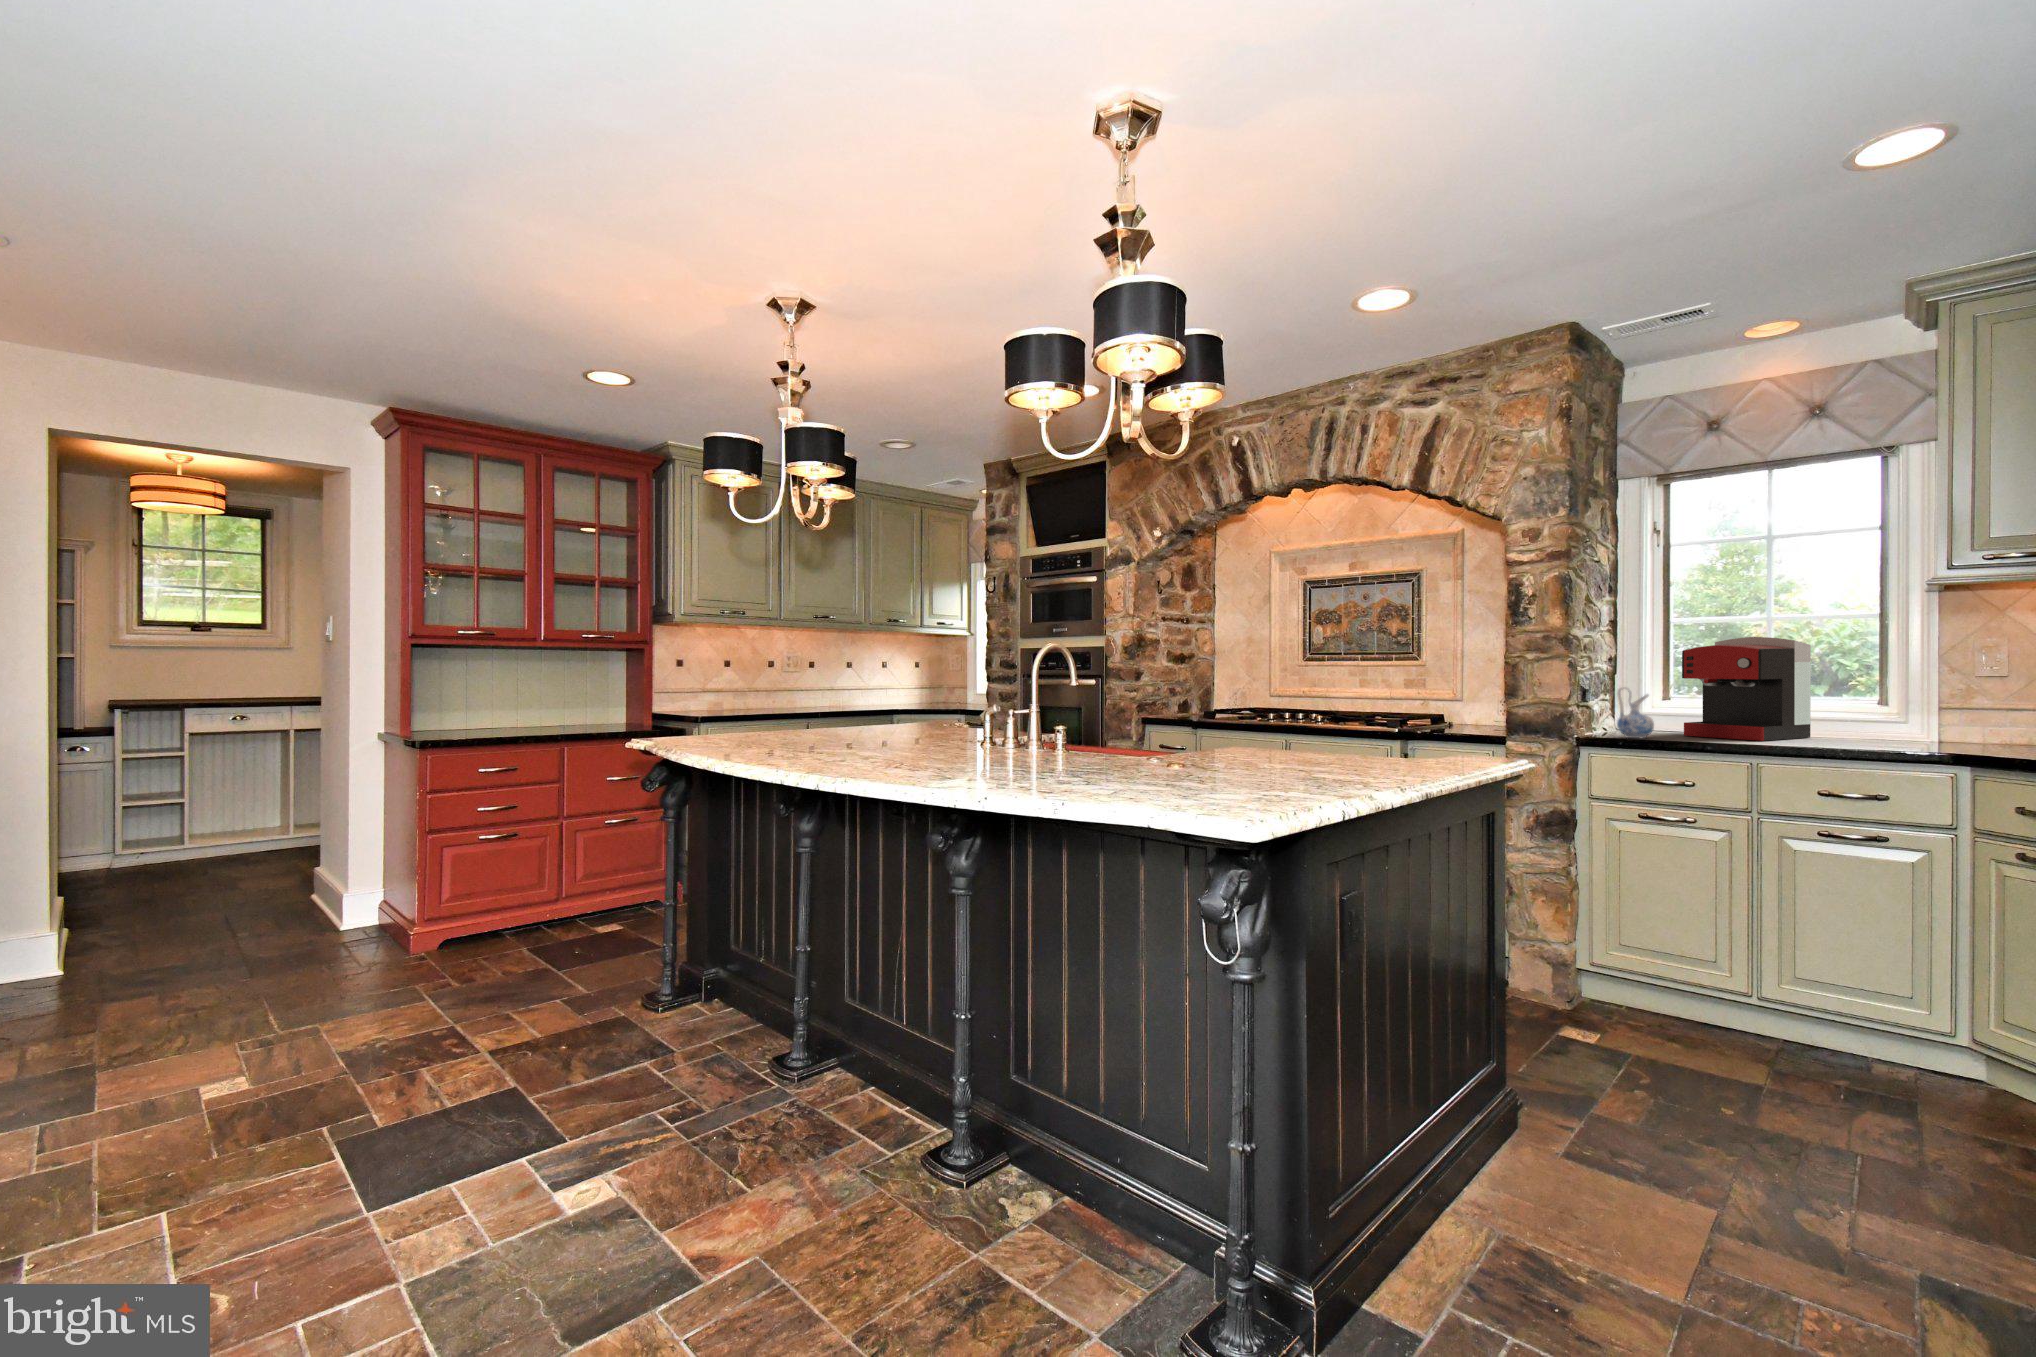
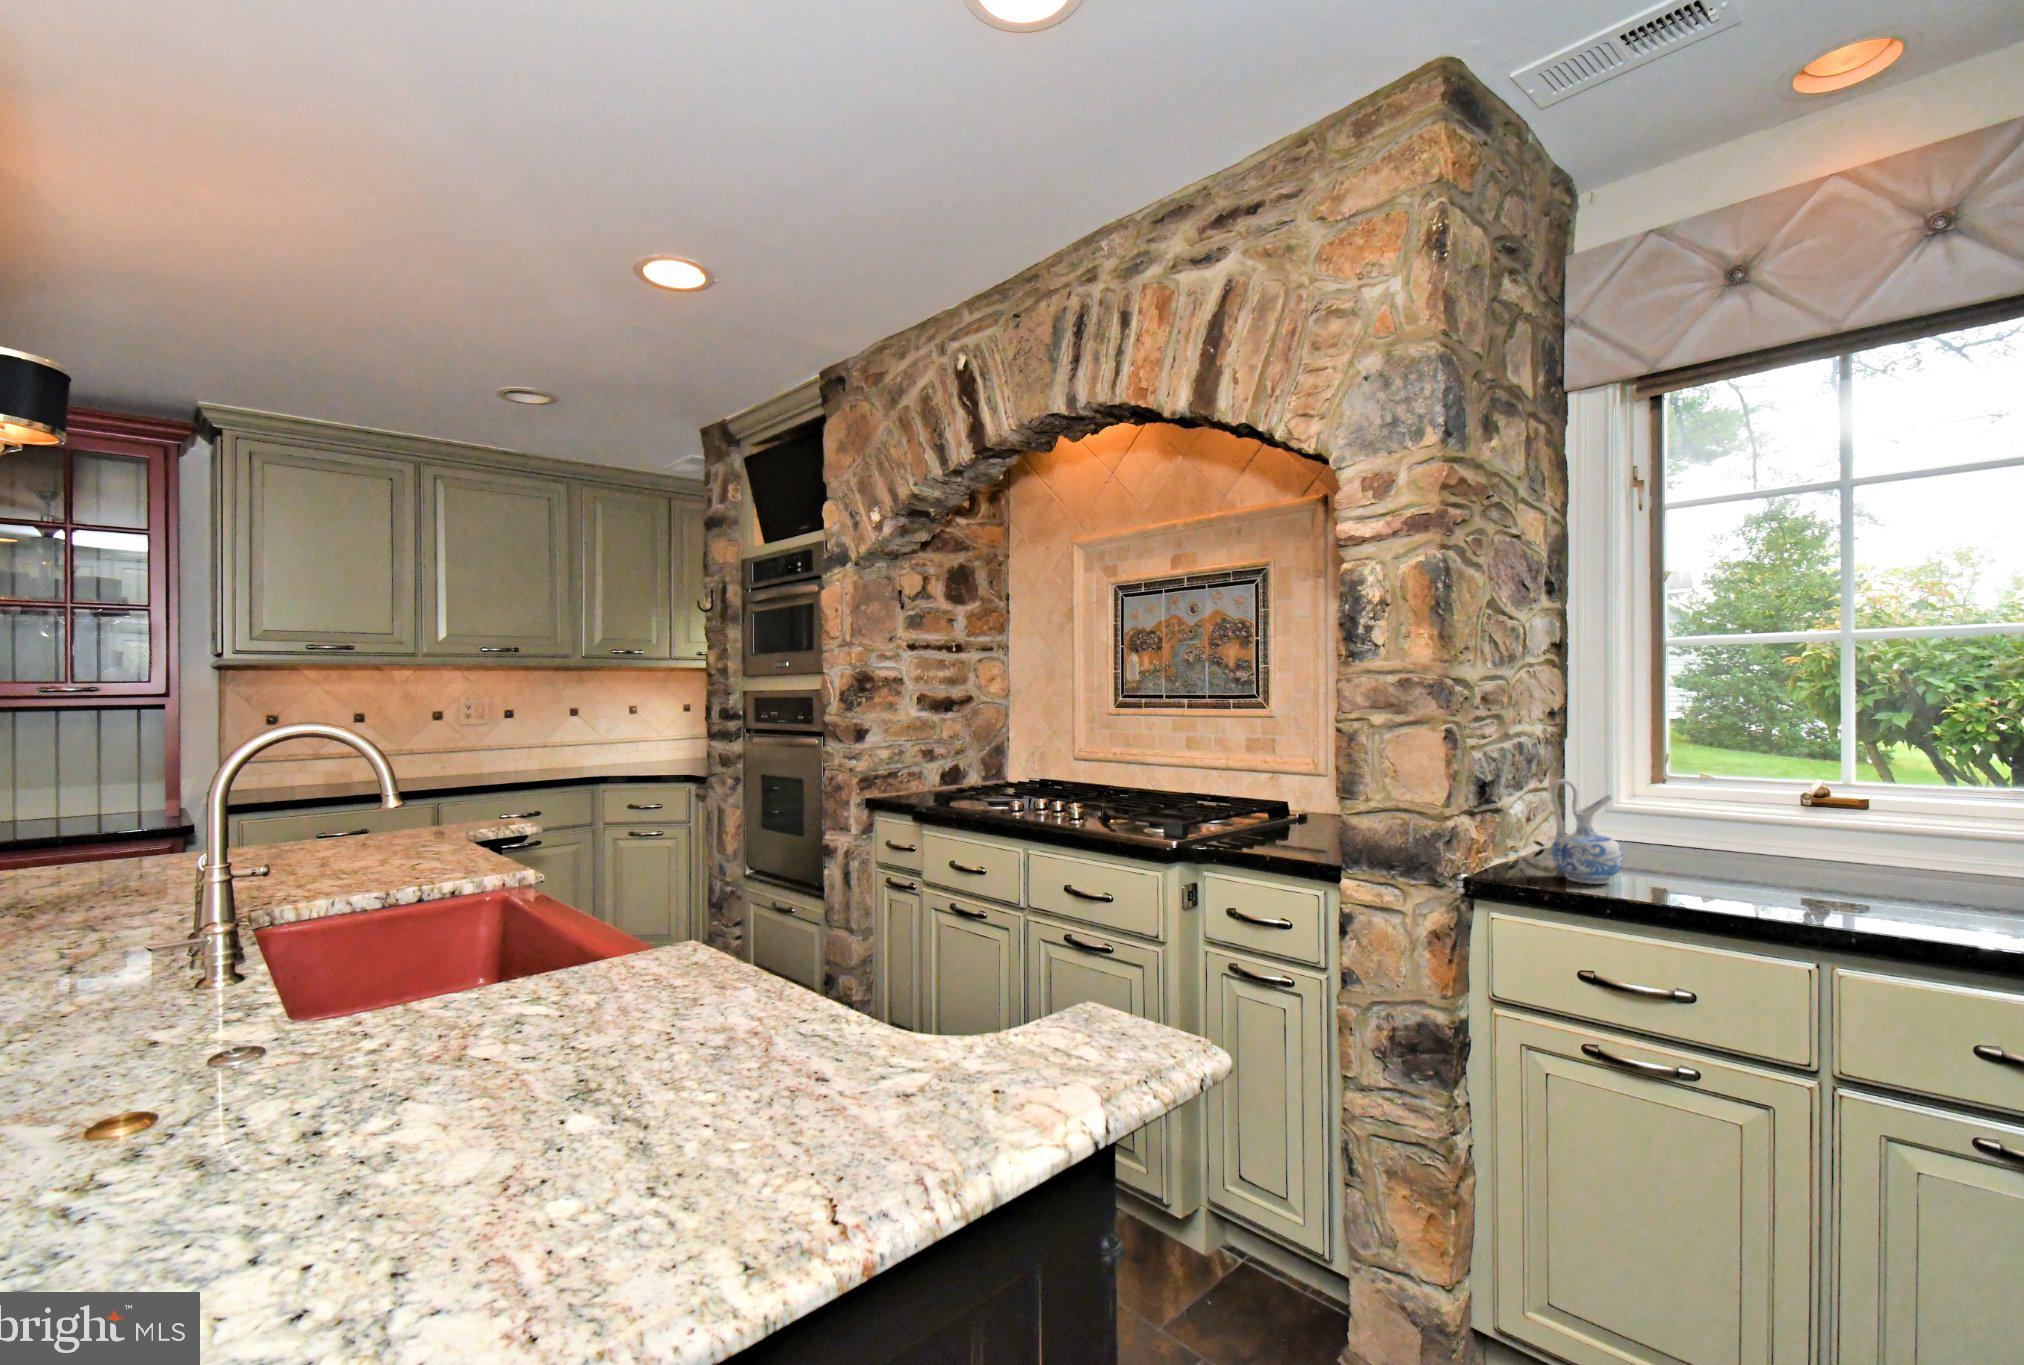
coffee maker: present [1682,637,1811,741] -> none [1681,680,1950,902]

